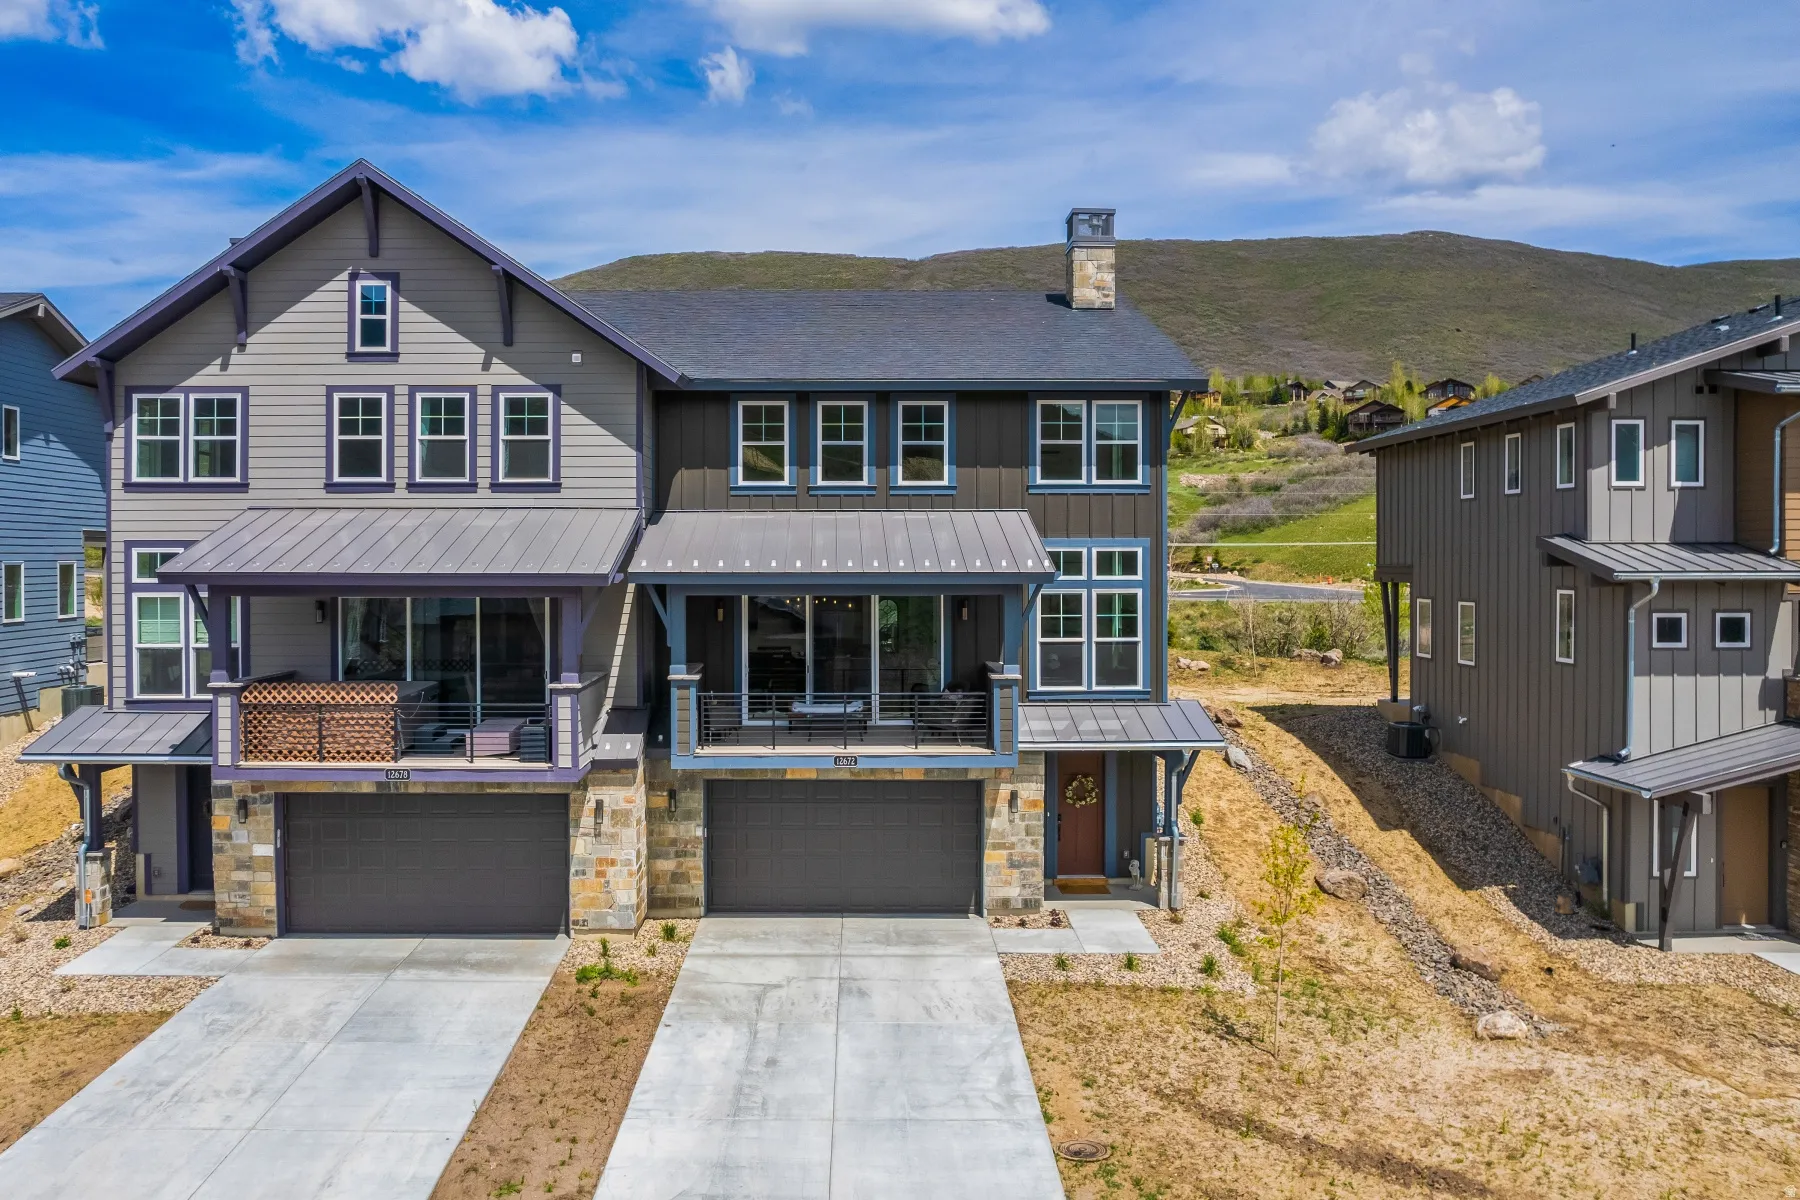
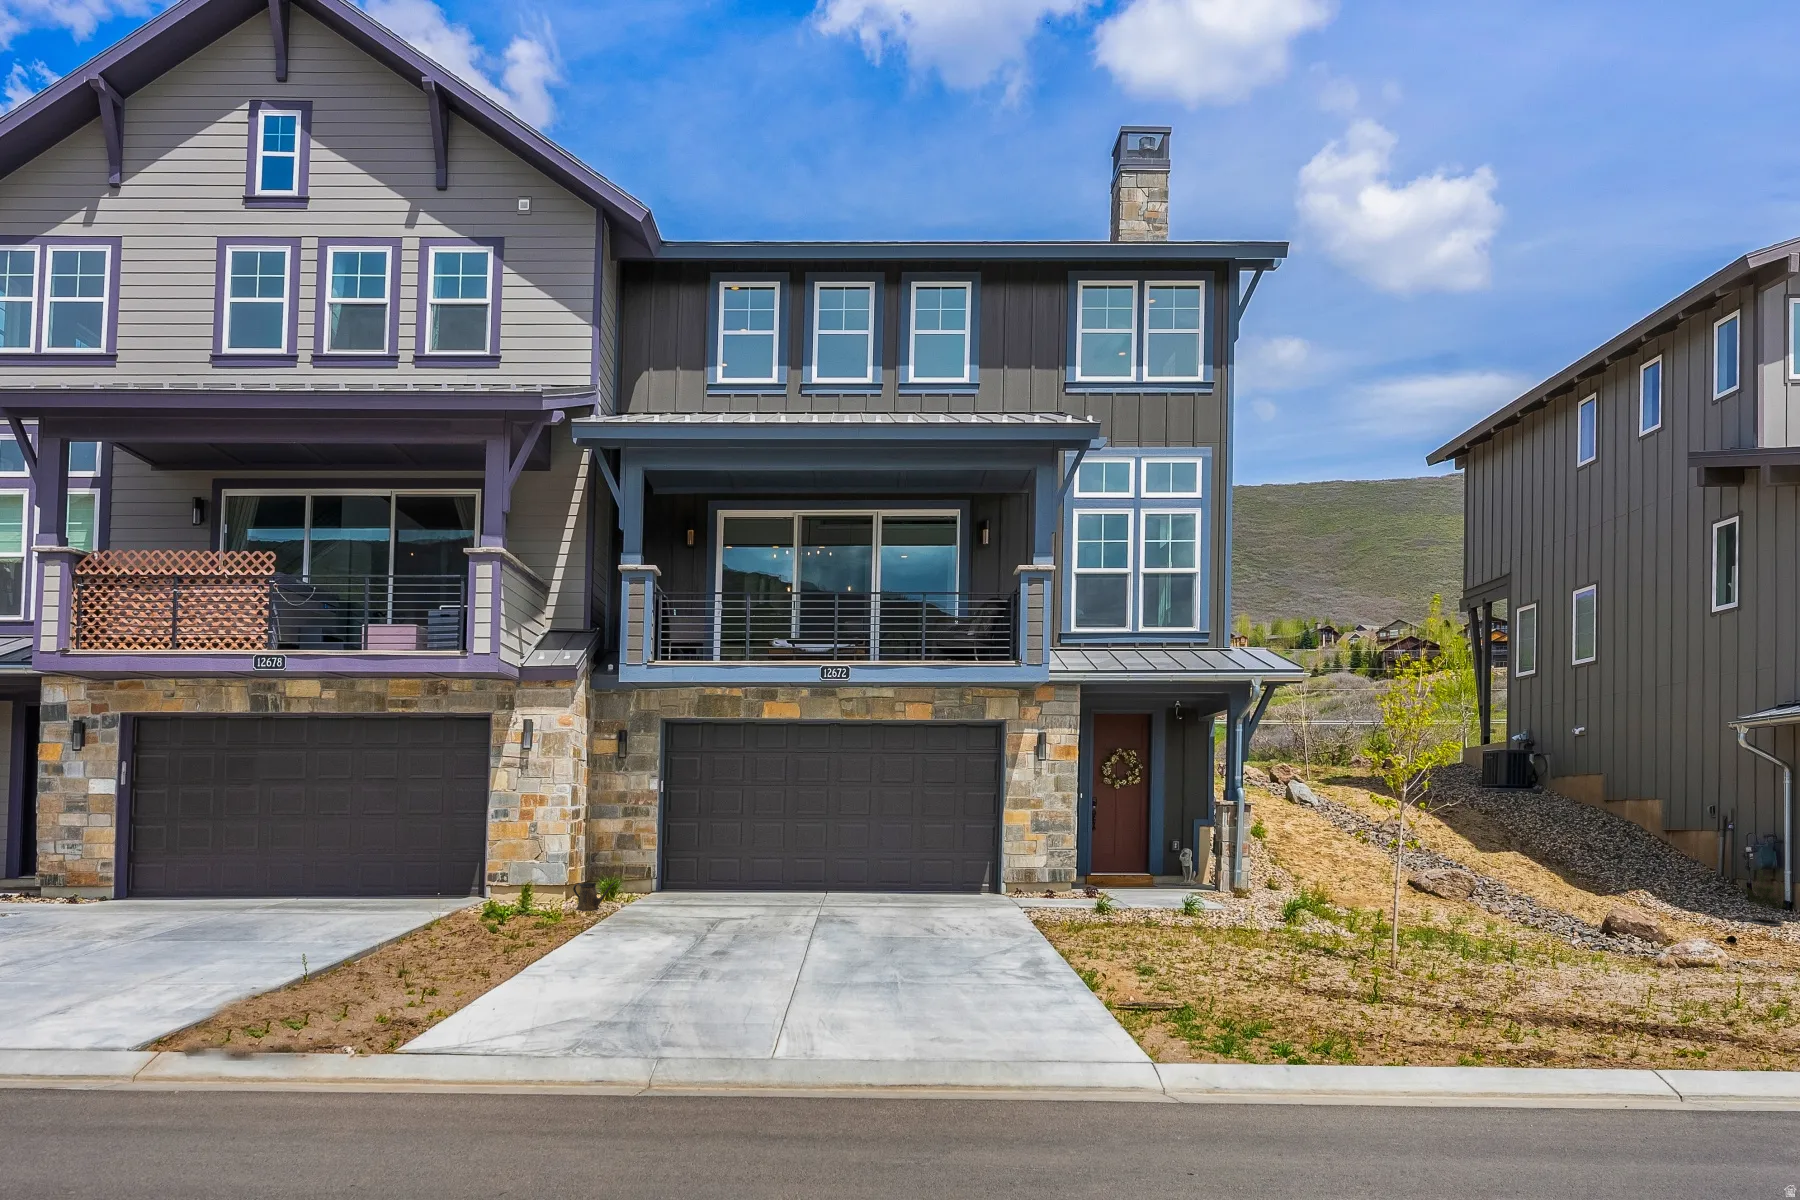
watering can: present [1551,893,1575,914] -> present [573,882,615,911]

